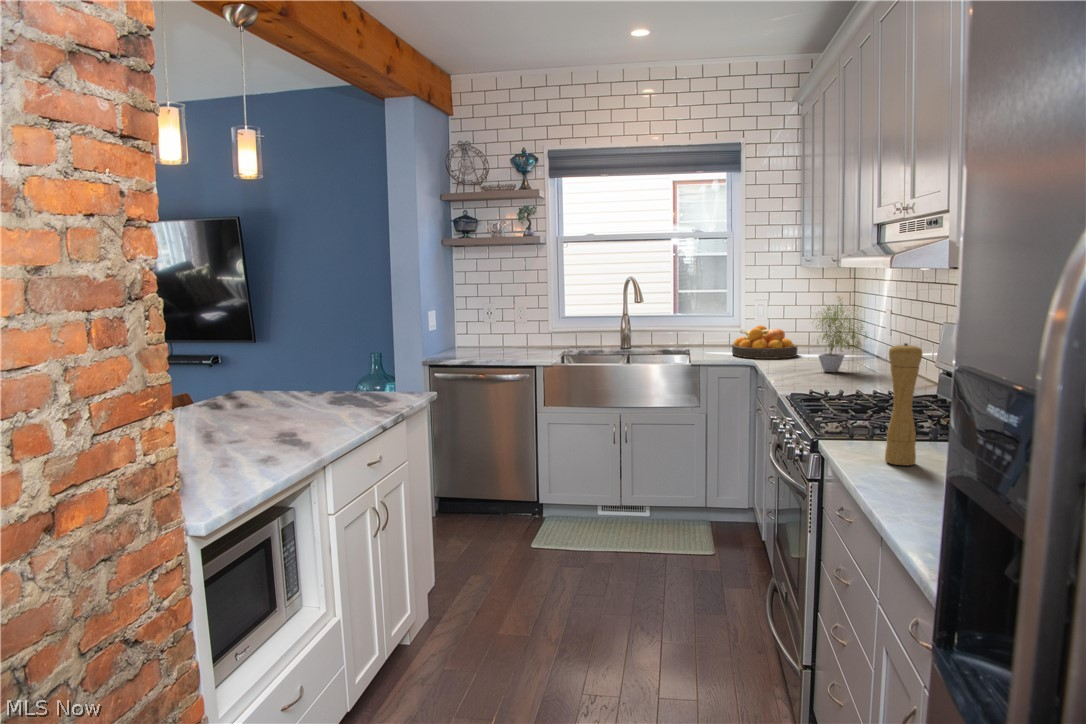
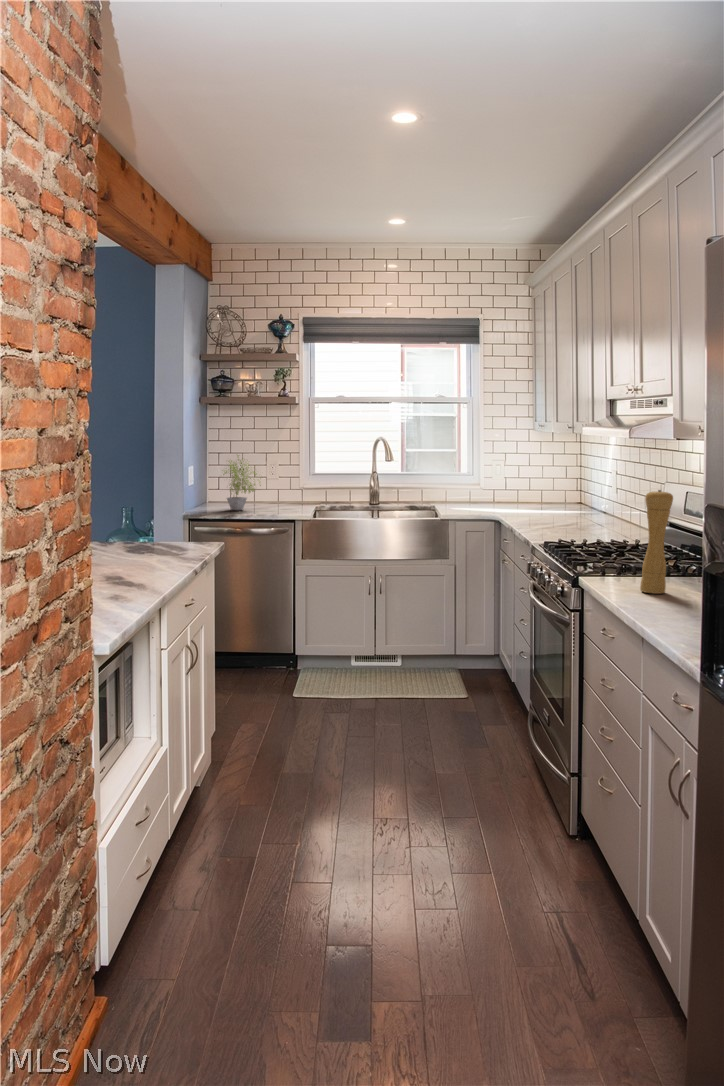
potted plant: present [813,303,867,372] -> present [223,455,256,510]
fruit bowl: present [732,325,798,359] -> none [475,486,534,516]

